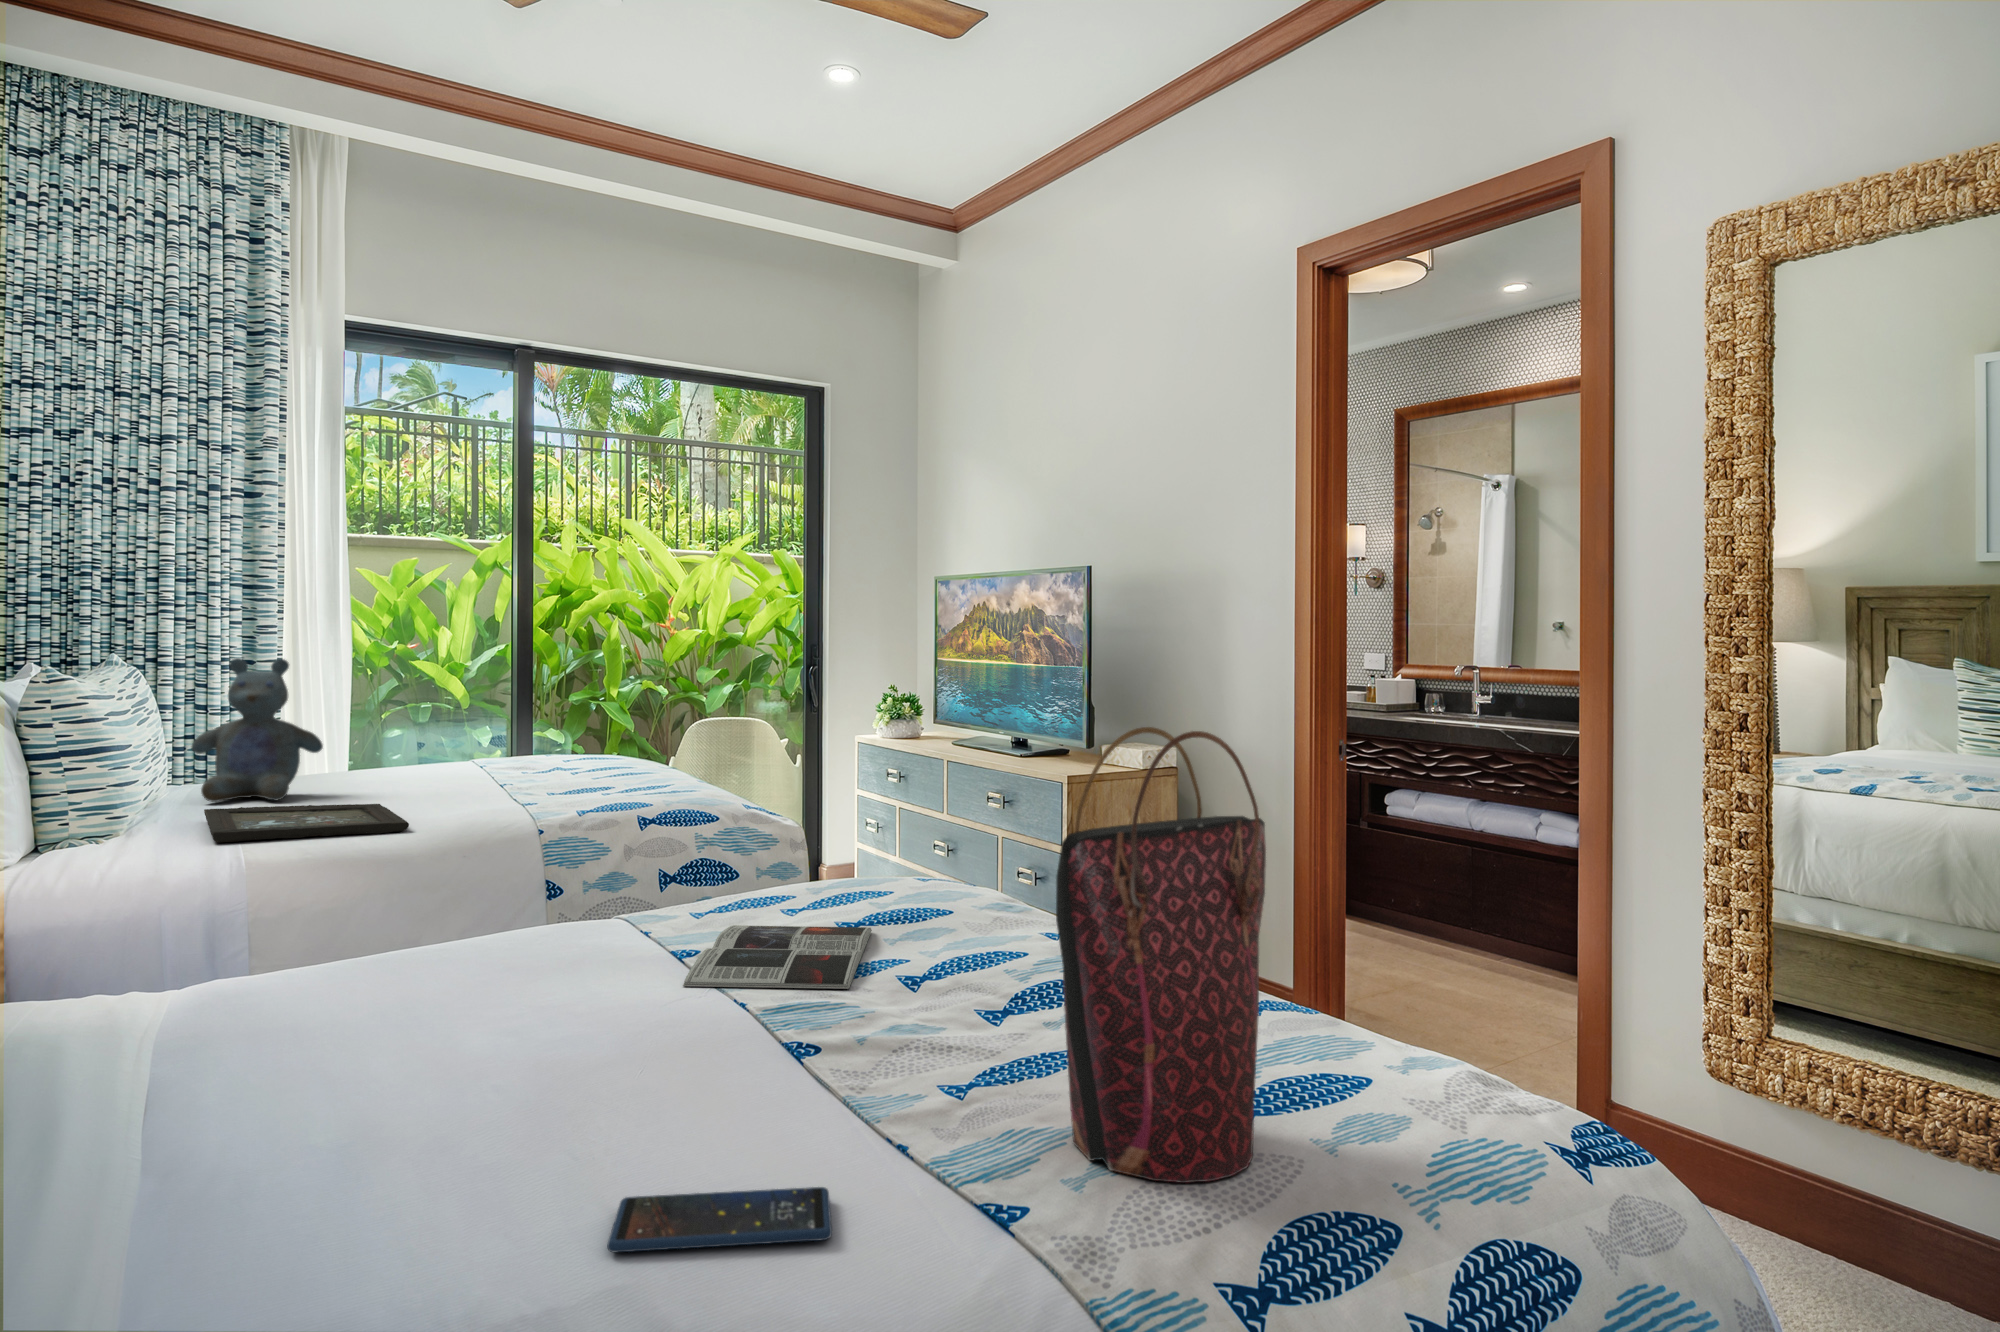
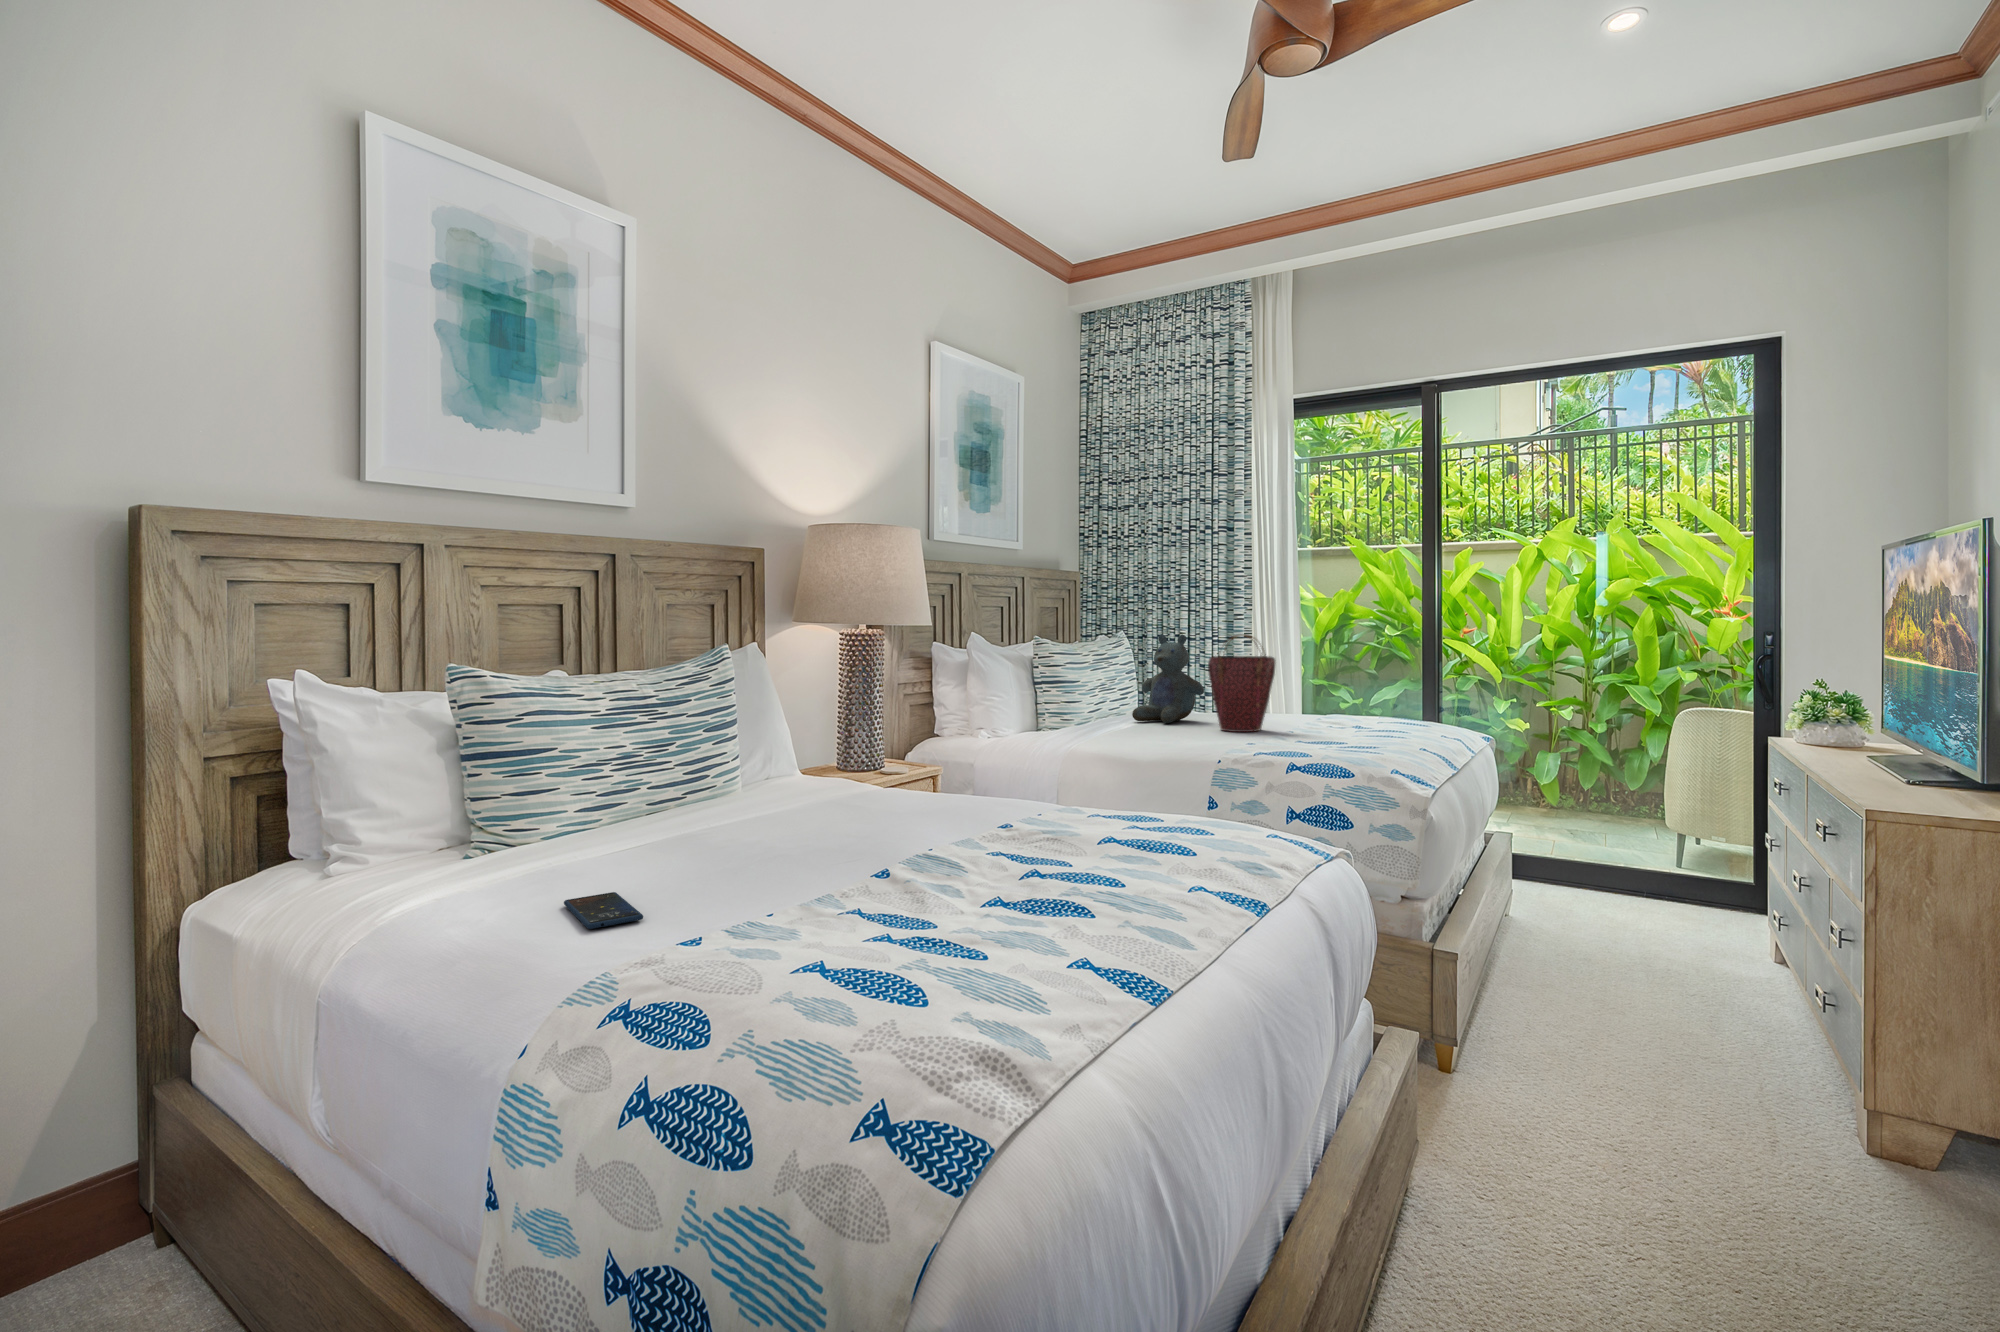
handbag: present [1056,727,1266,1183] -> present [1208,634,1275,732]
tray: present [204,804,409,842] -> none [1053,723,1188,745]
magazine: present [683,925,872,989] -> none [949,820,1148,864]

